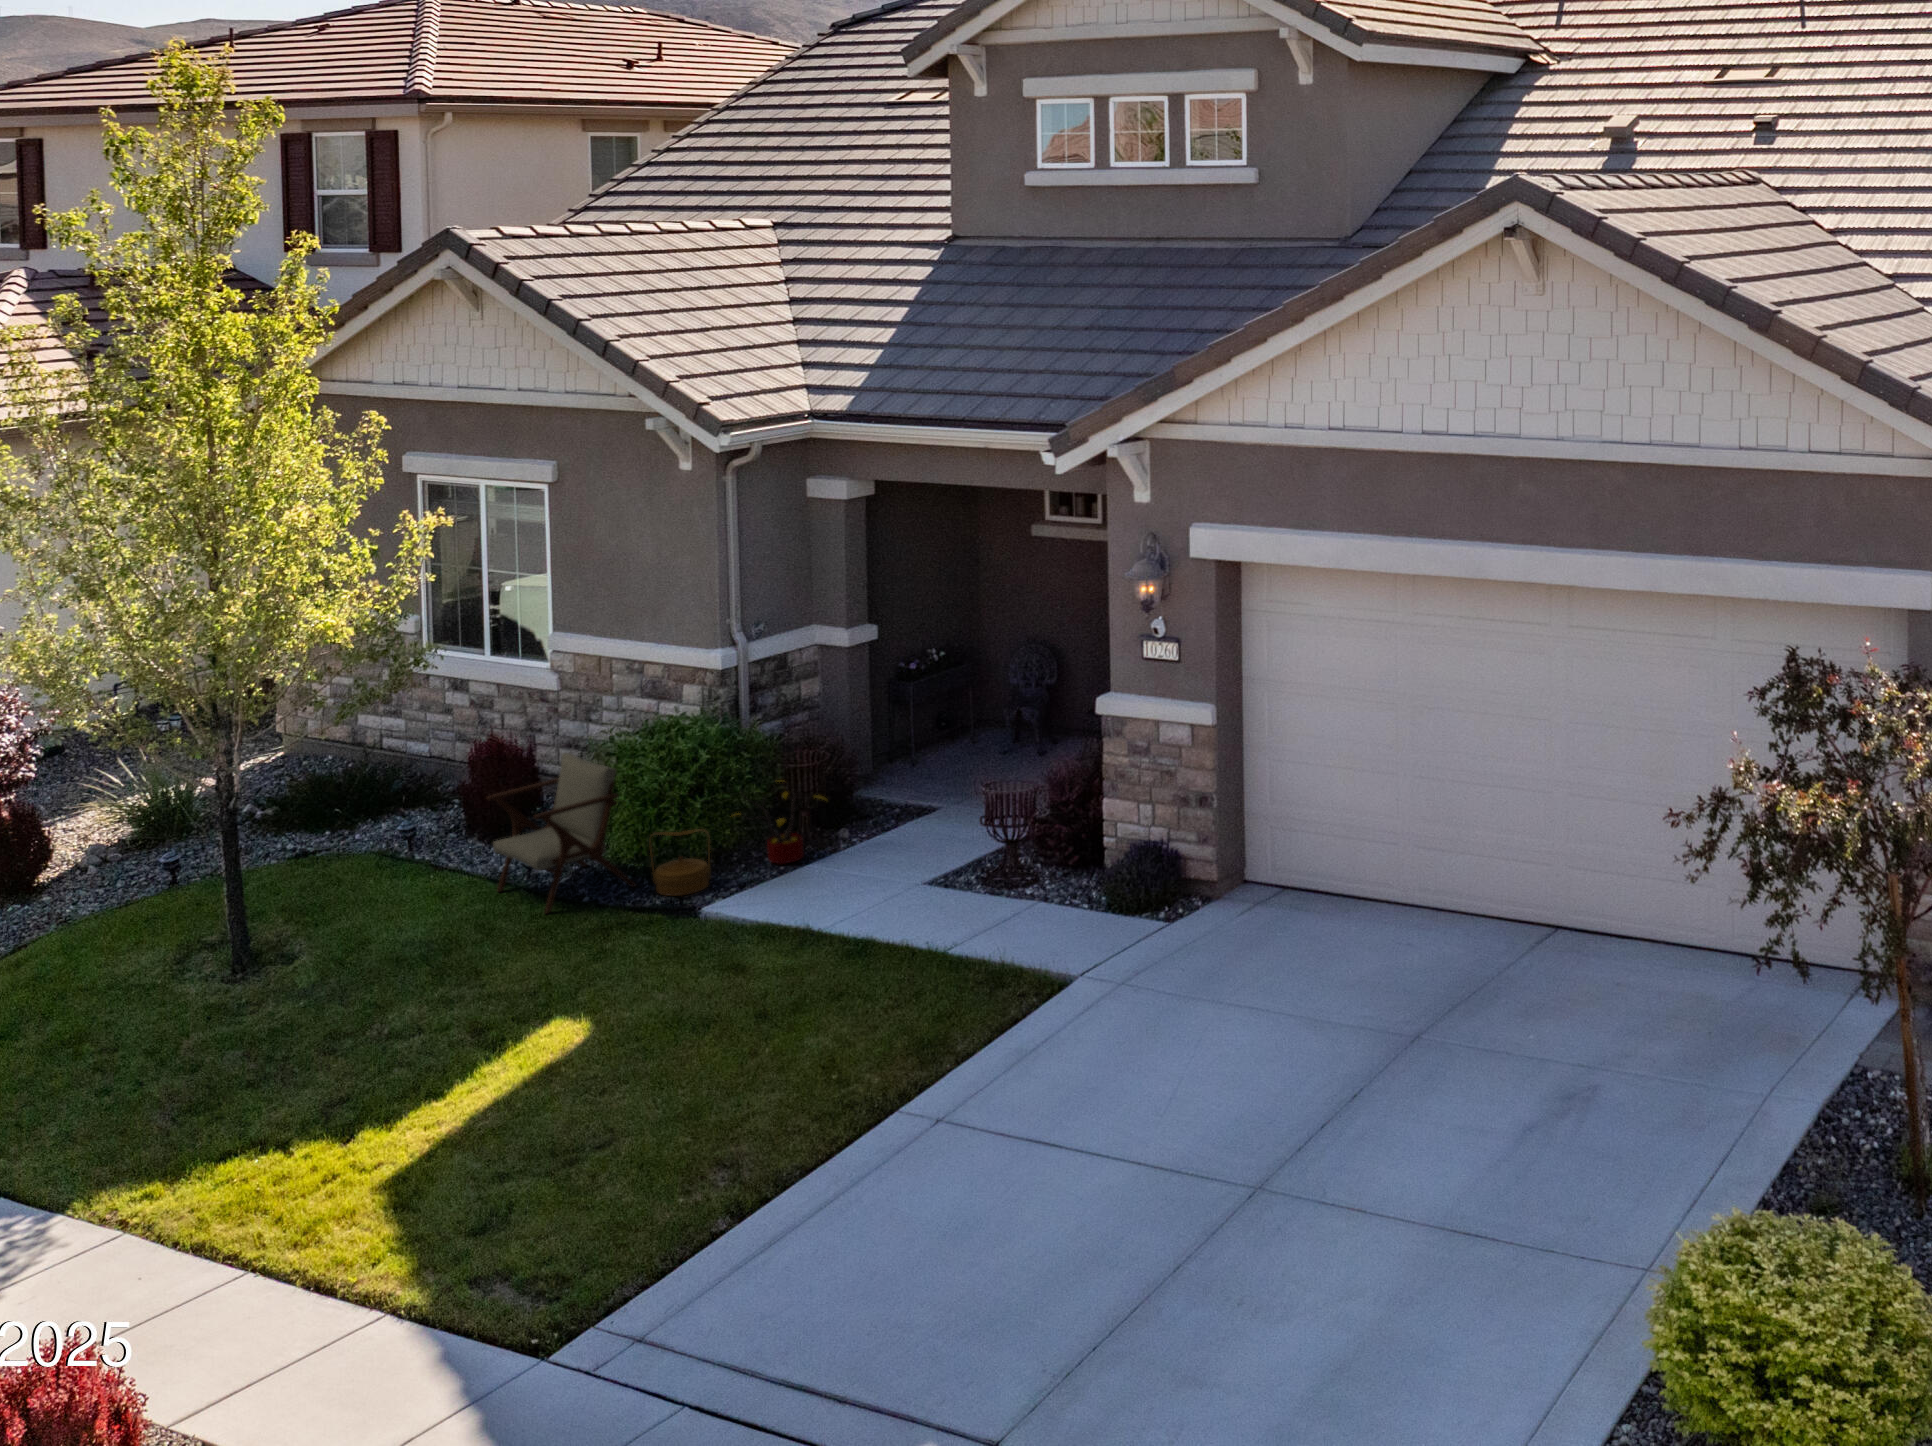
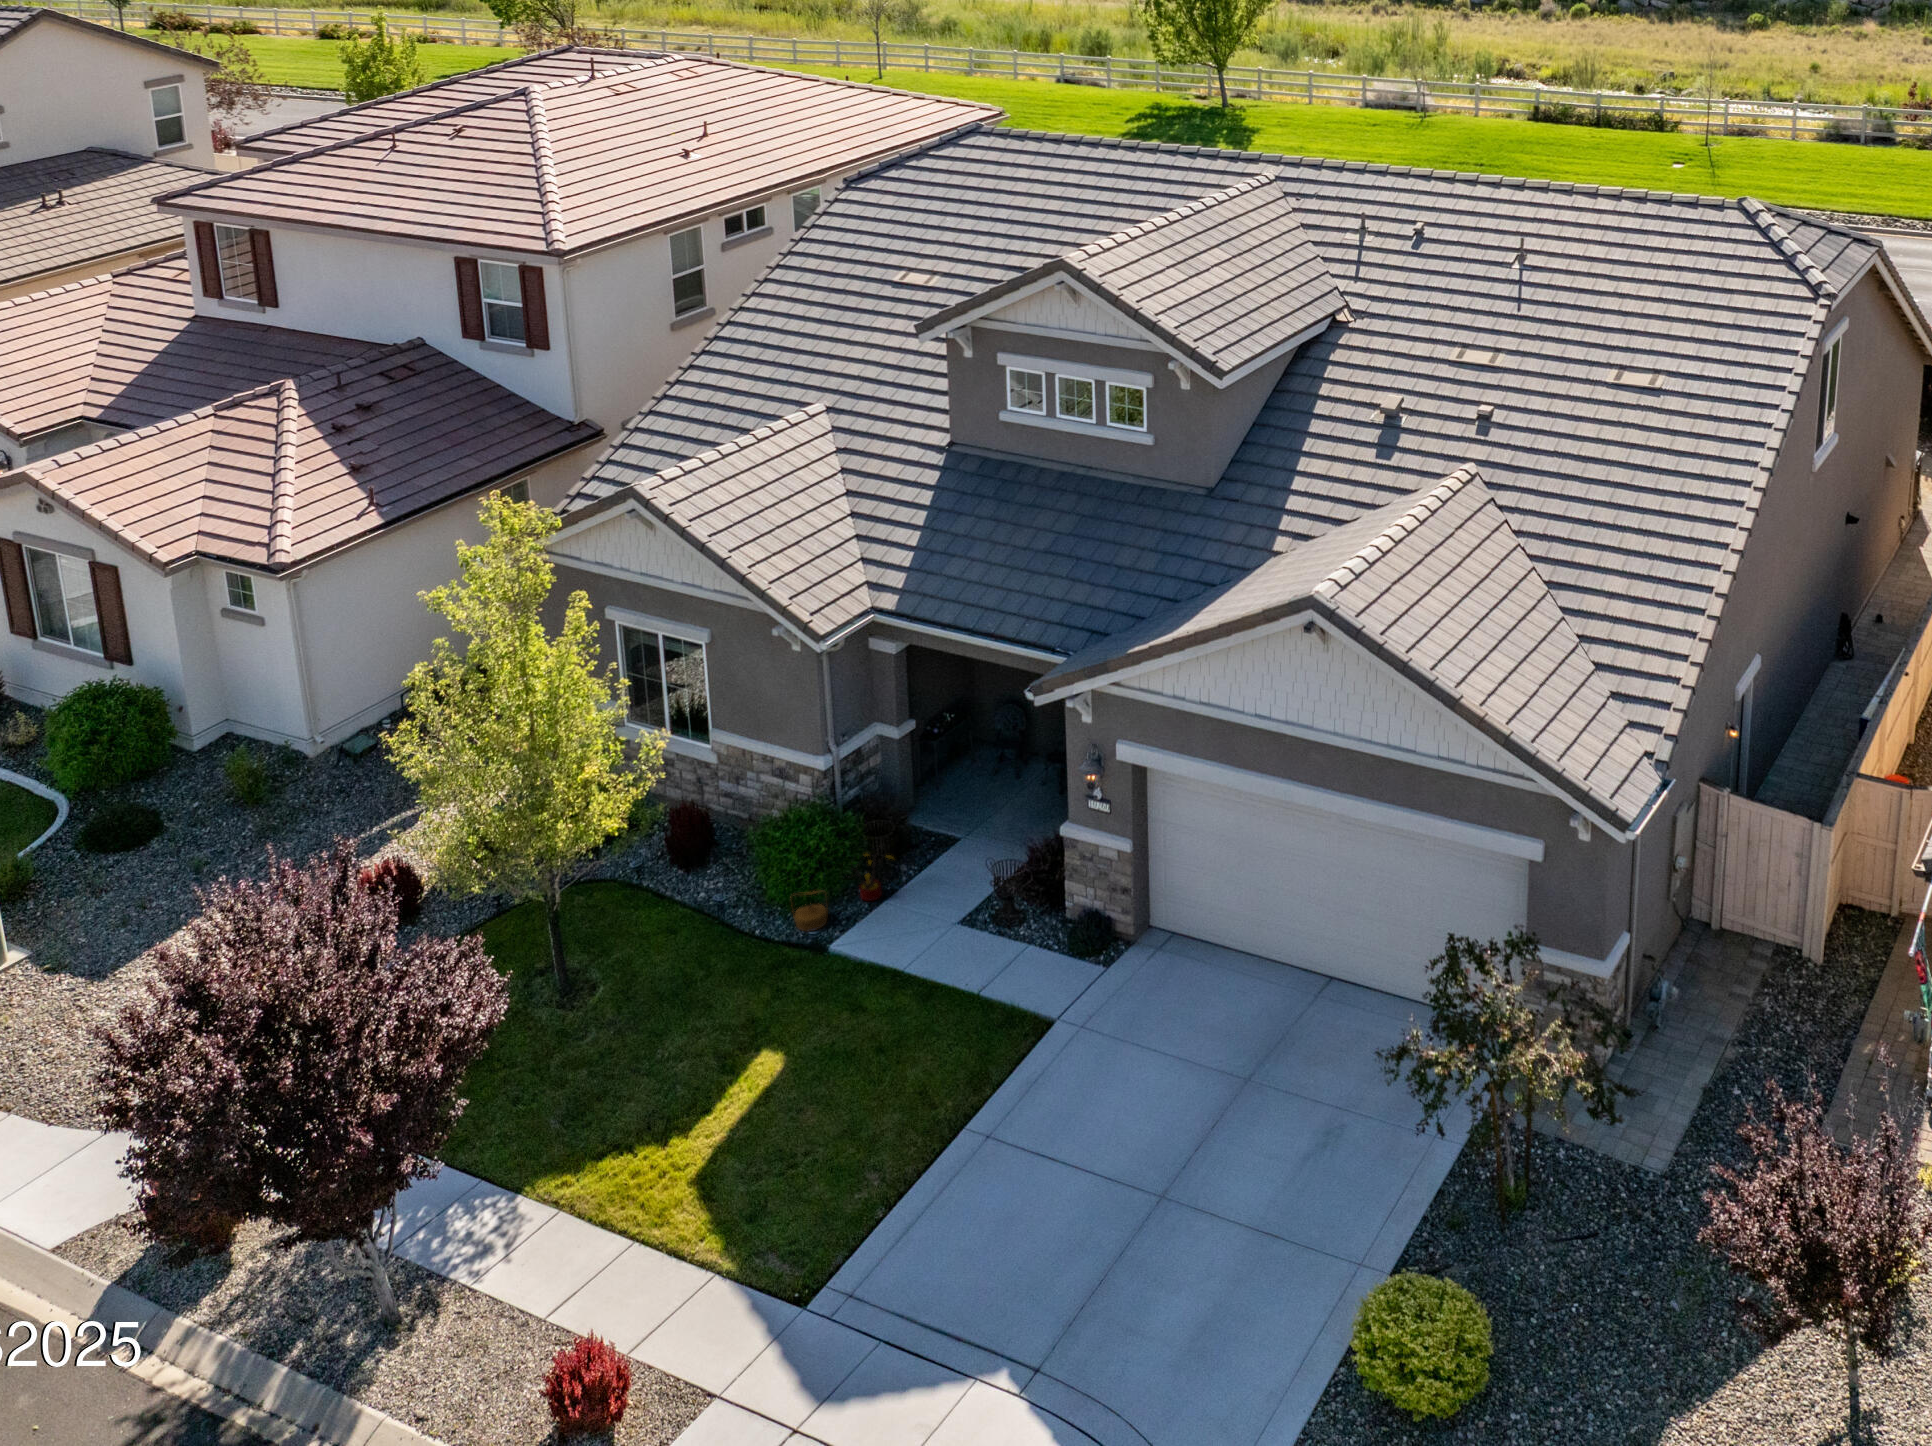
lounge chair: present [487,753,636,914] -> none [689,839,784,947]

